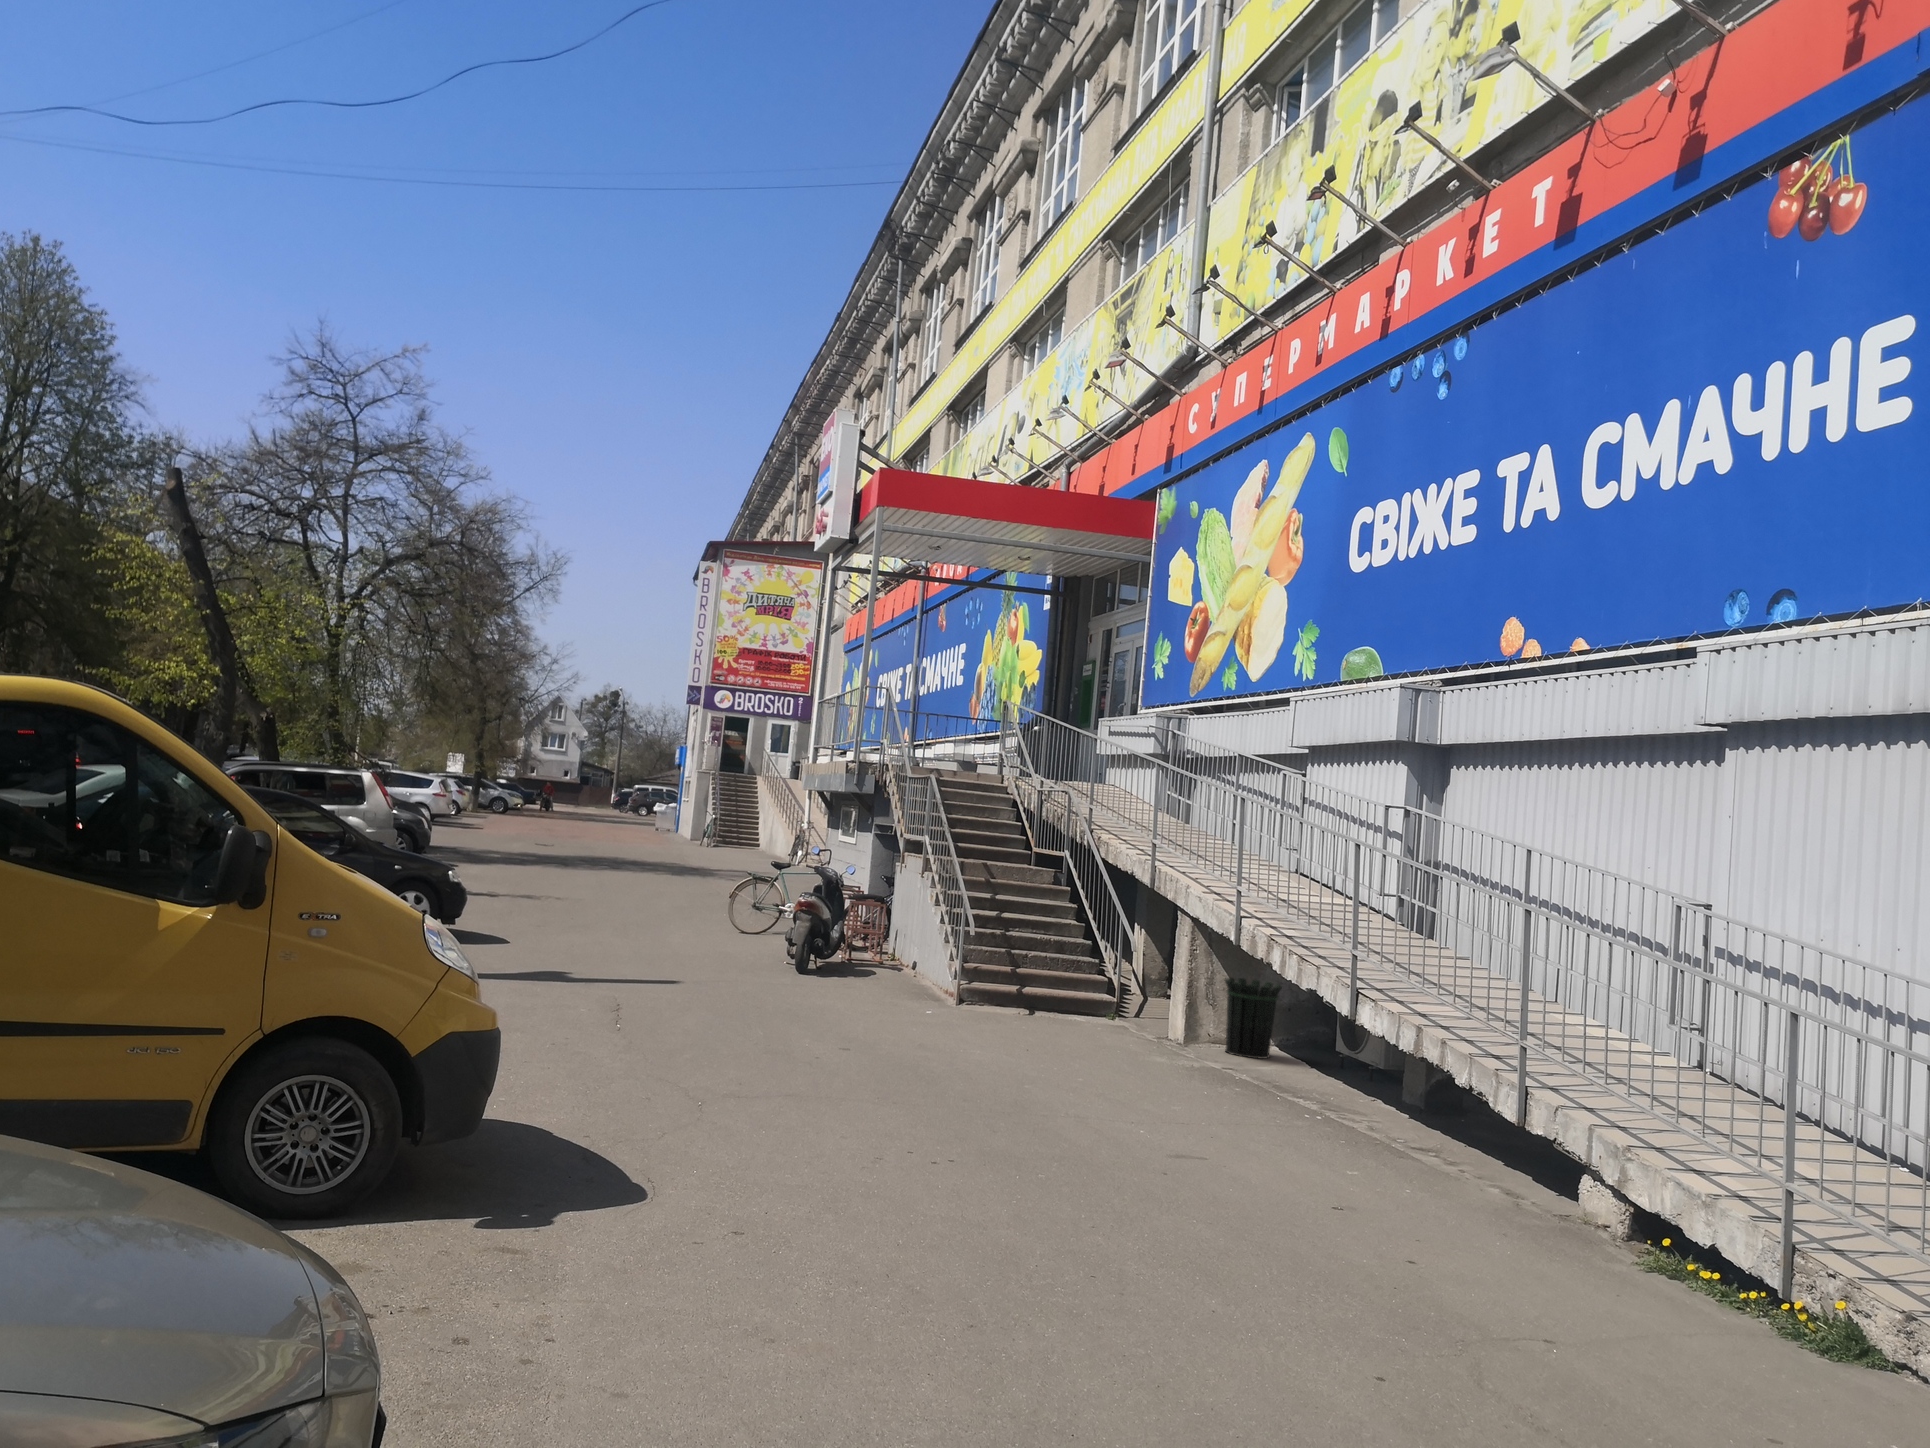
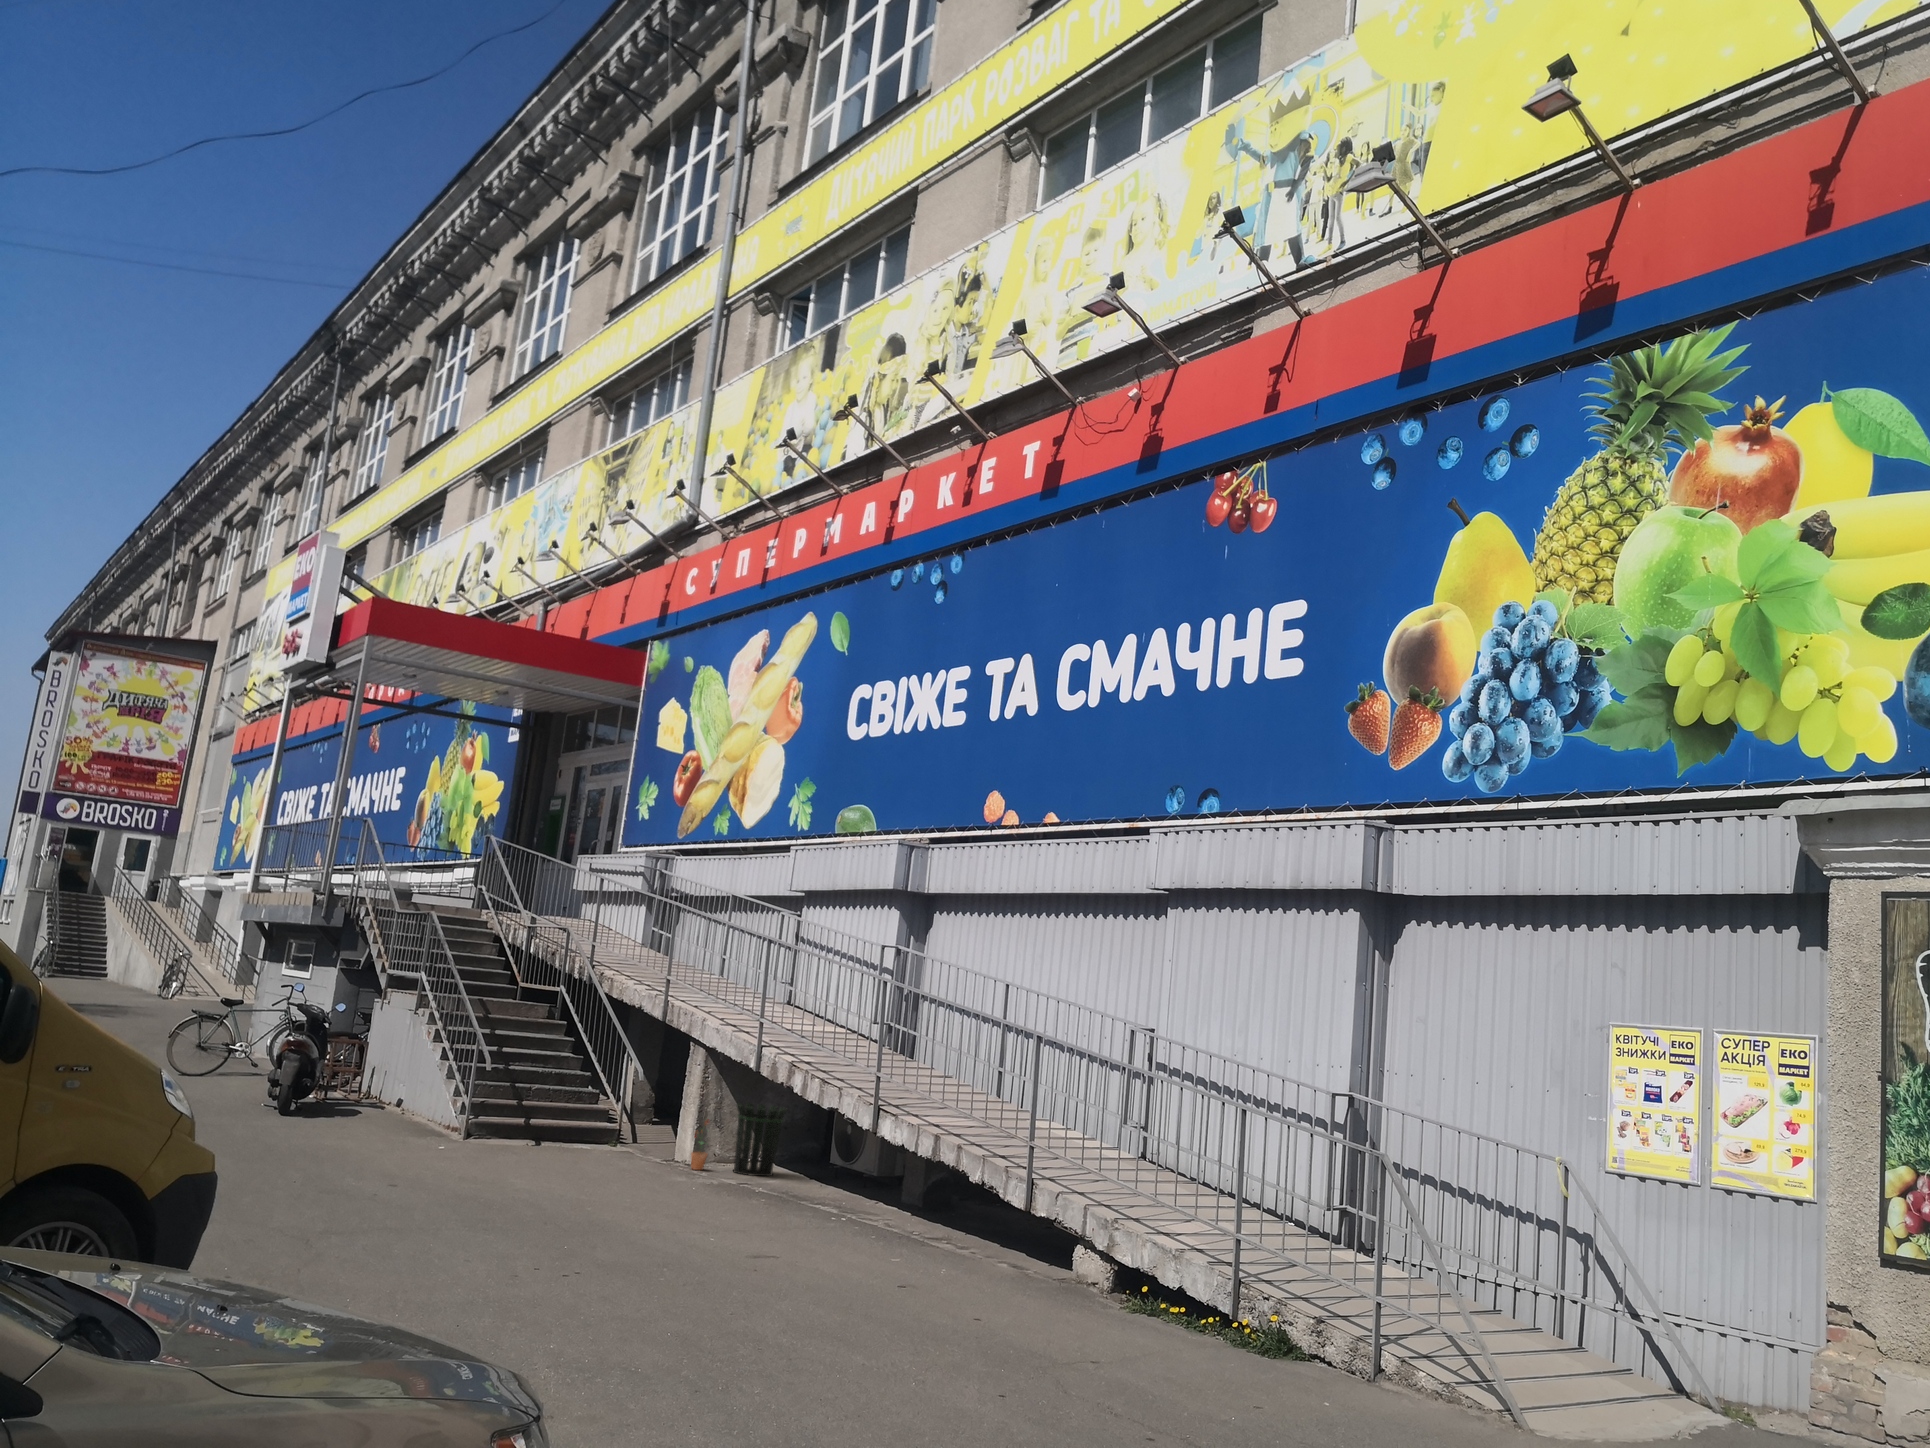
potted plant: none [1178,992,1198,1048] -> present [691,1119,710,1170]

